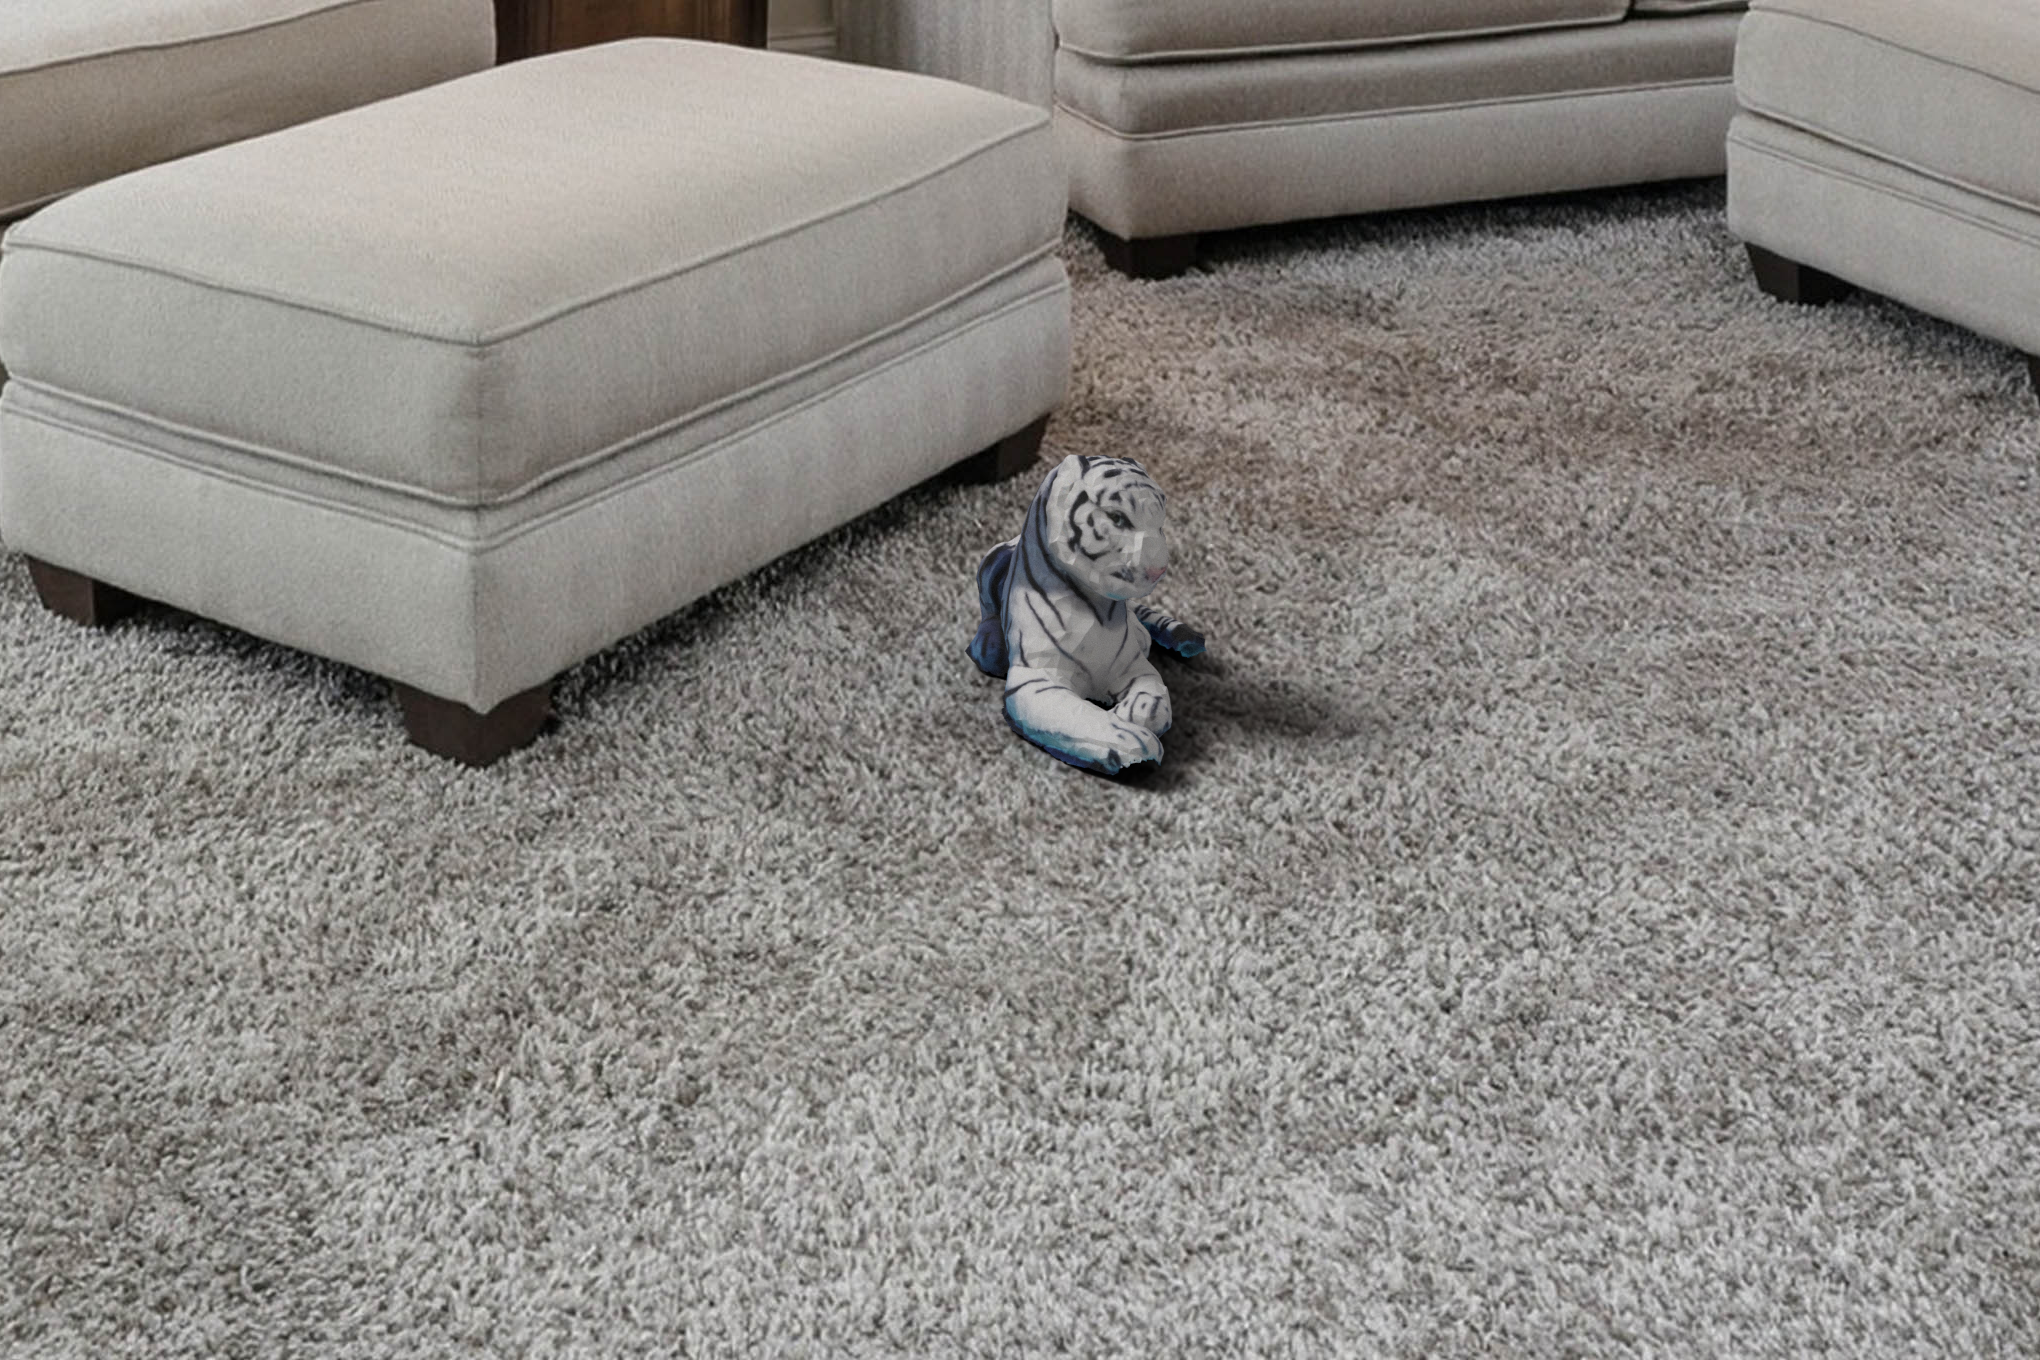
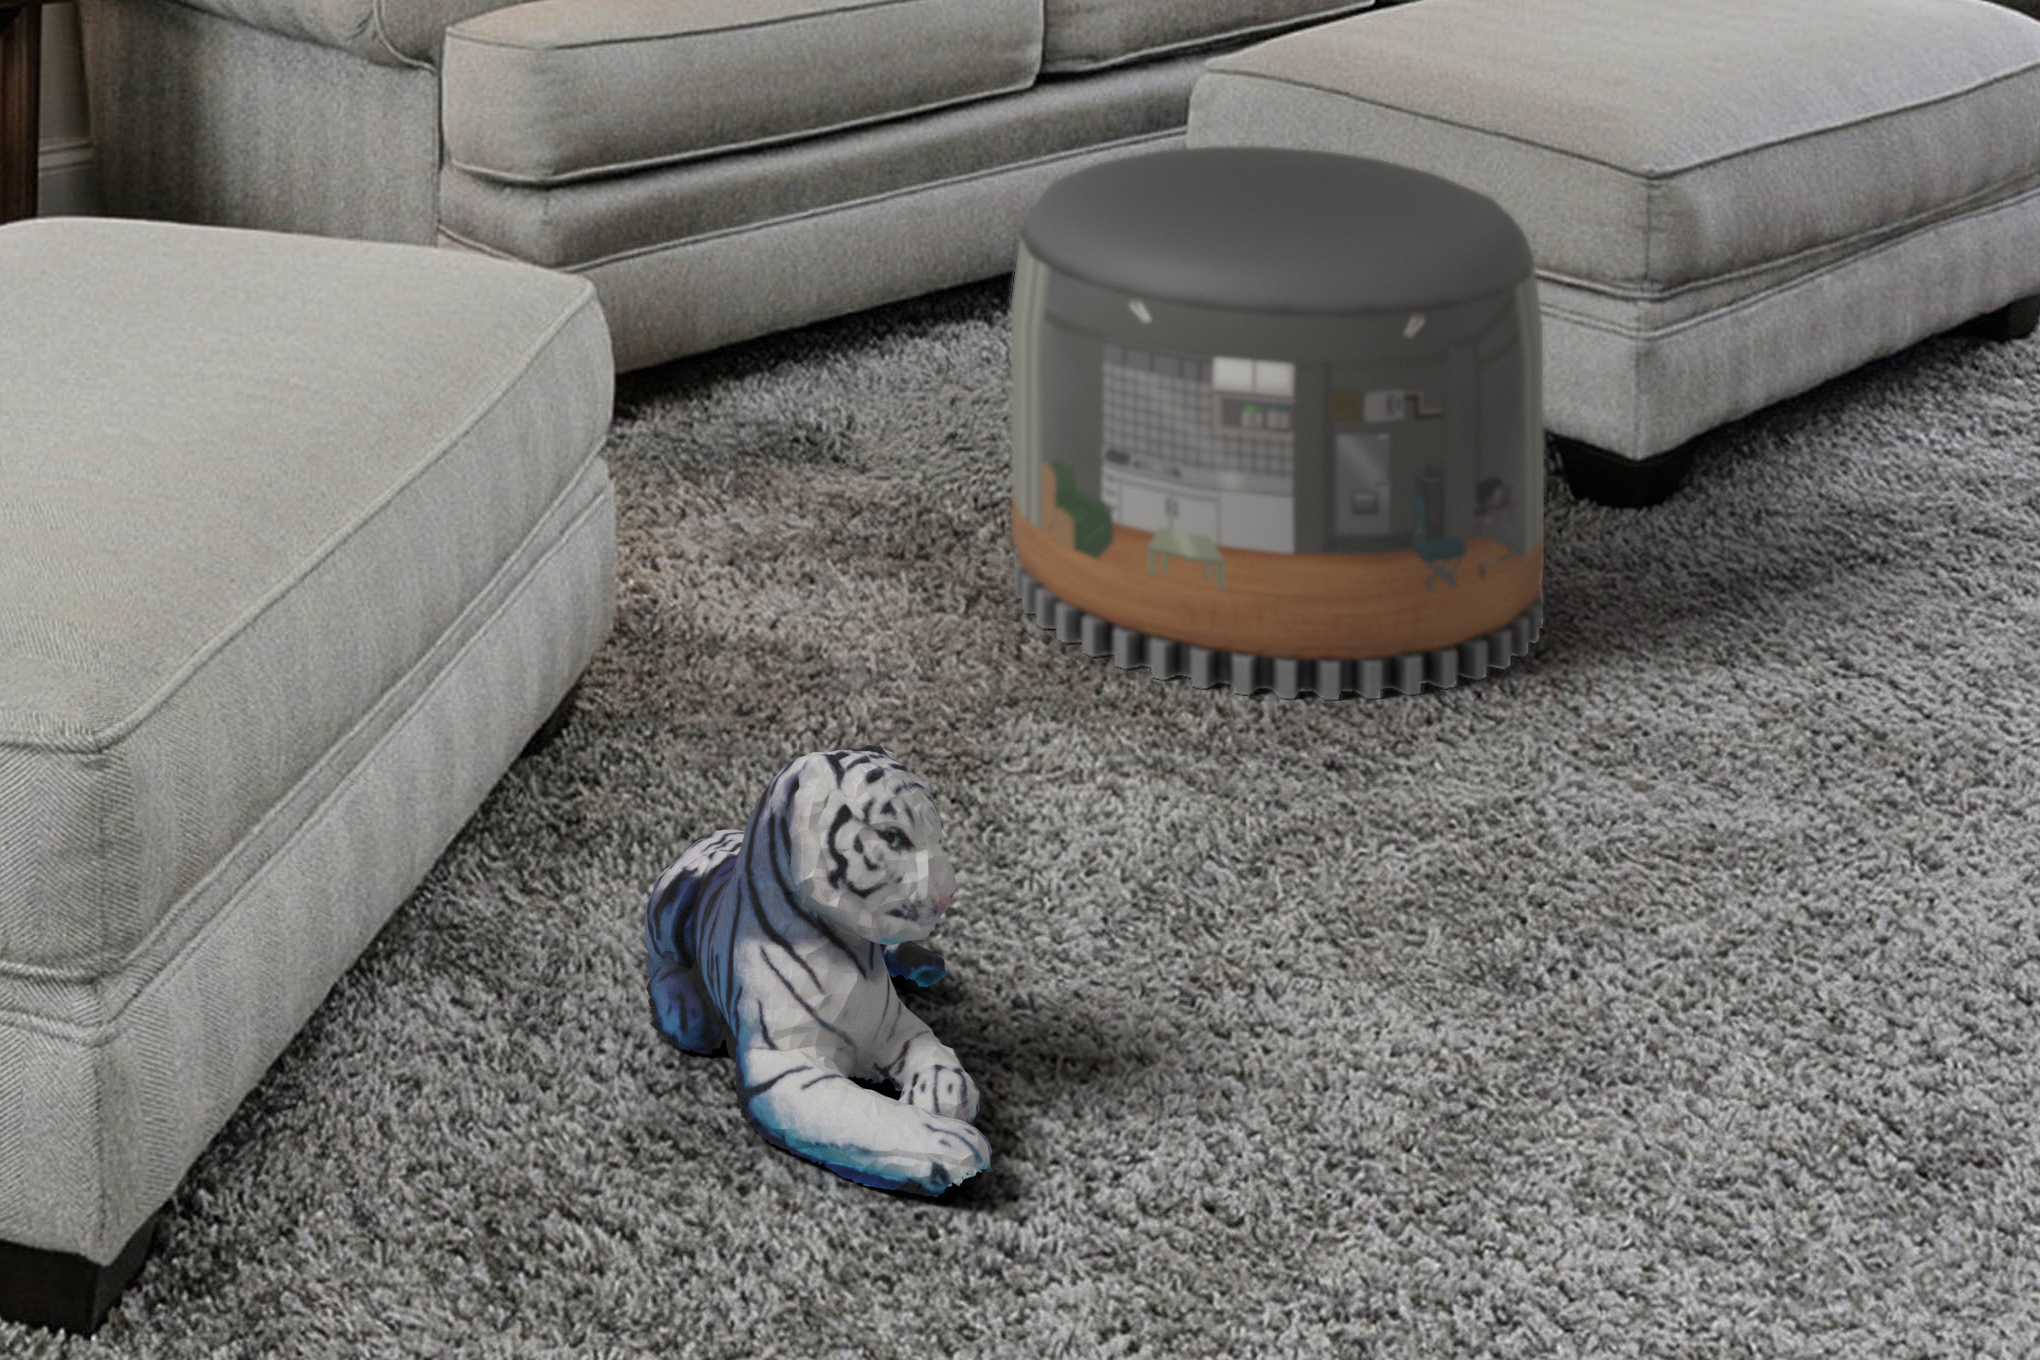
pouf: none [1449,67,1918,531] -> present [1011,146,1544,700]

